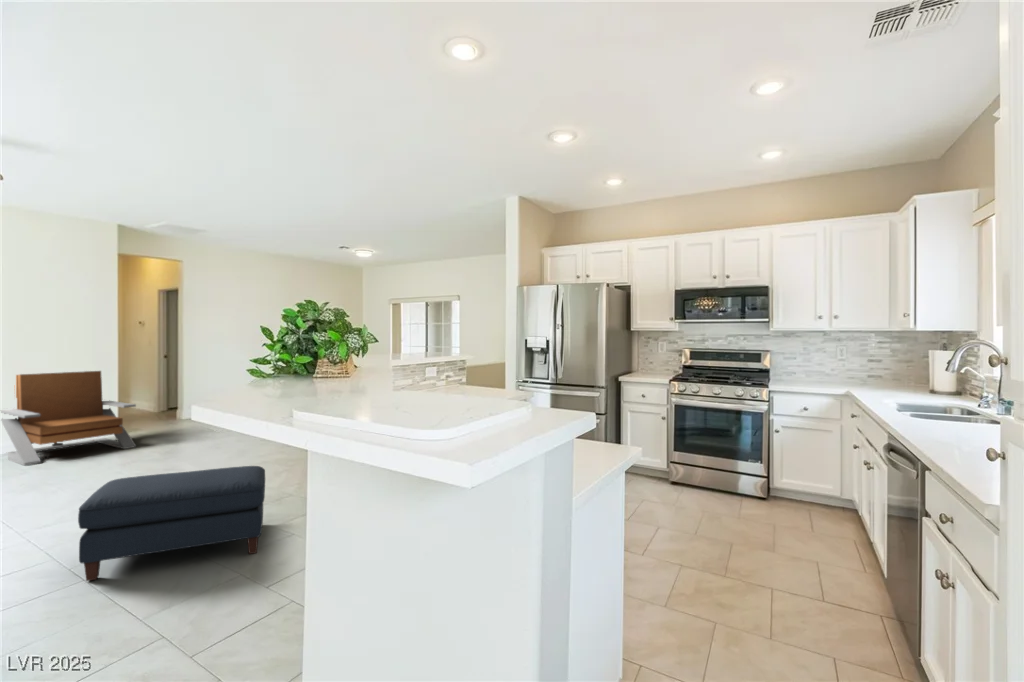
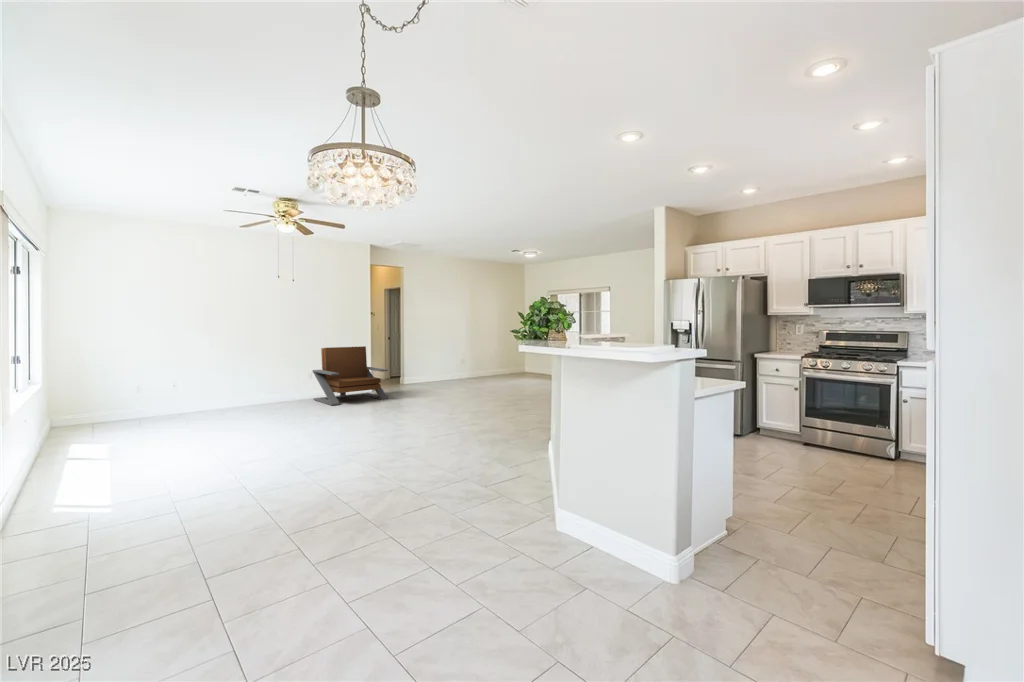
ottoman: present [78,466,265,581] -> none [398,406,493,463]

